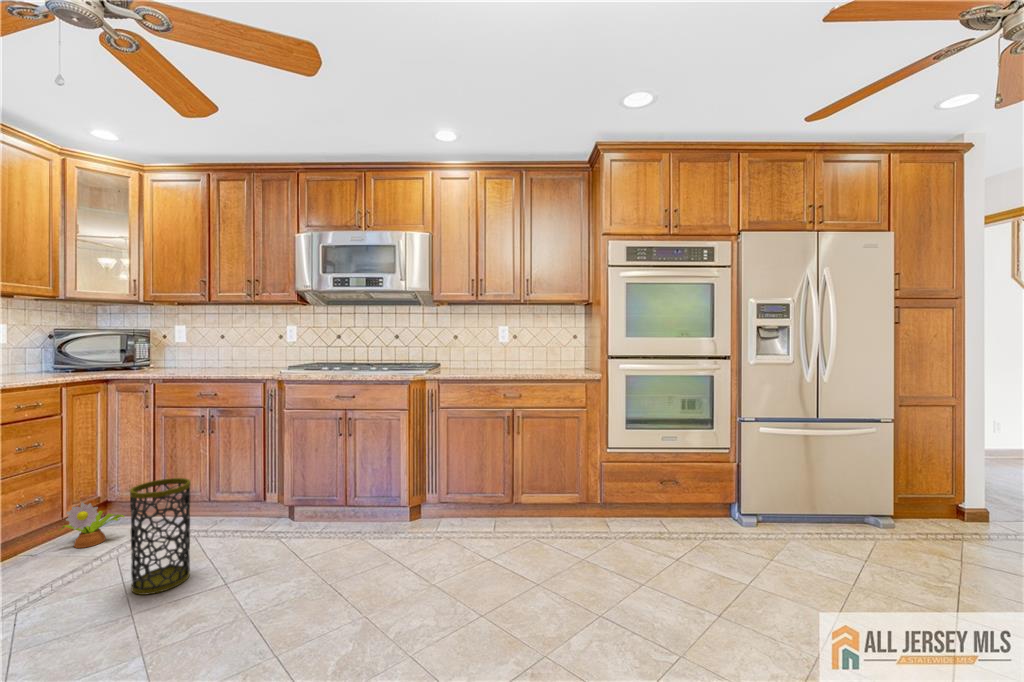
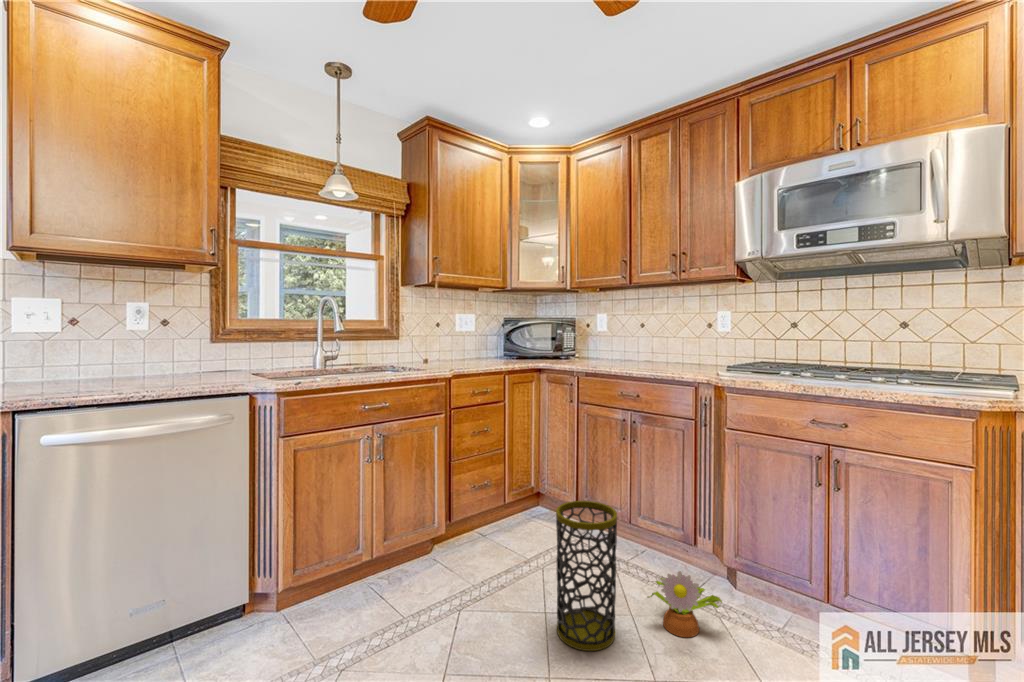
decorative plant: present [59,503,125,548] -> present [648,571,722,637]

